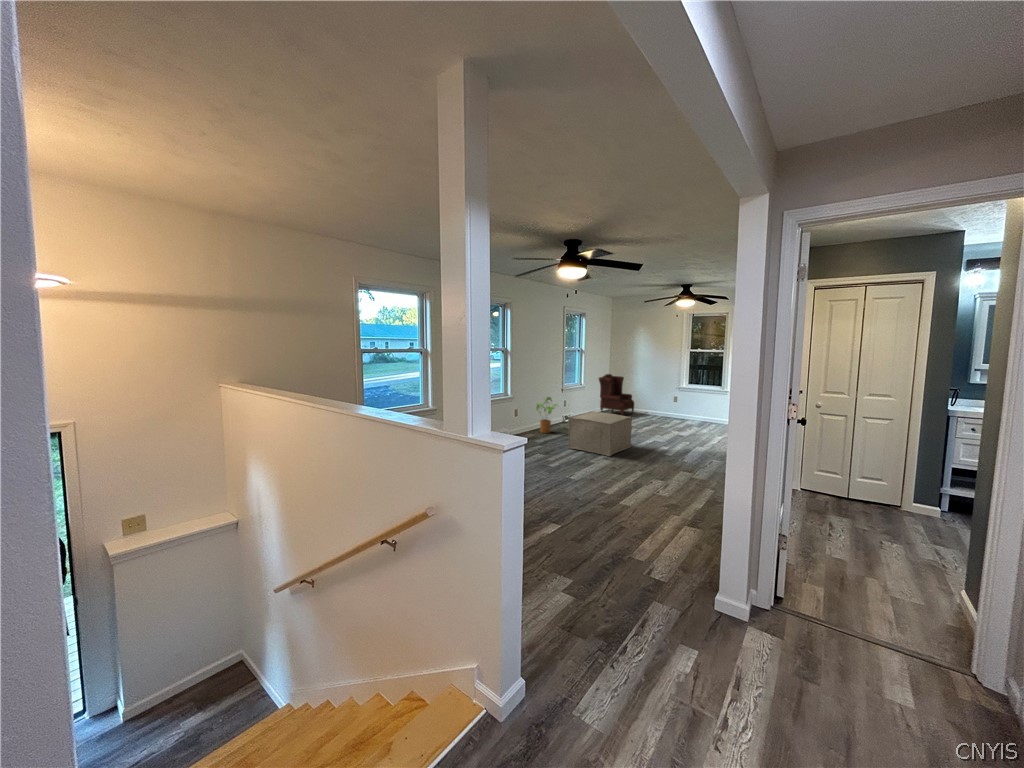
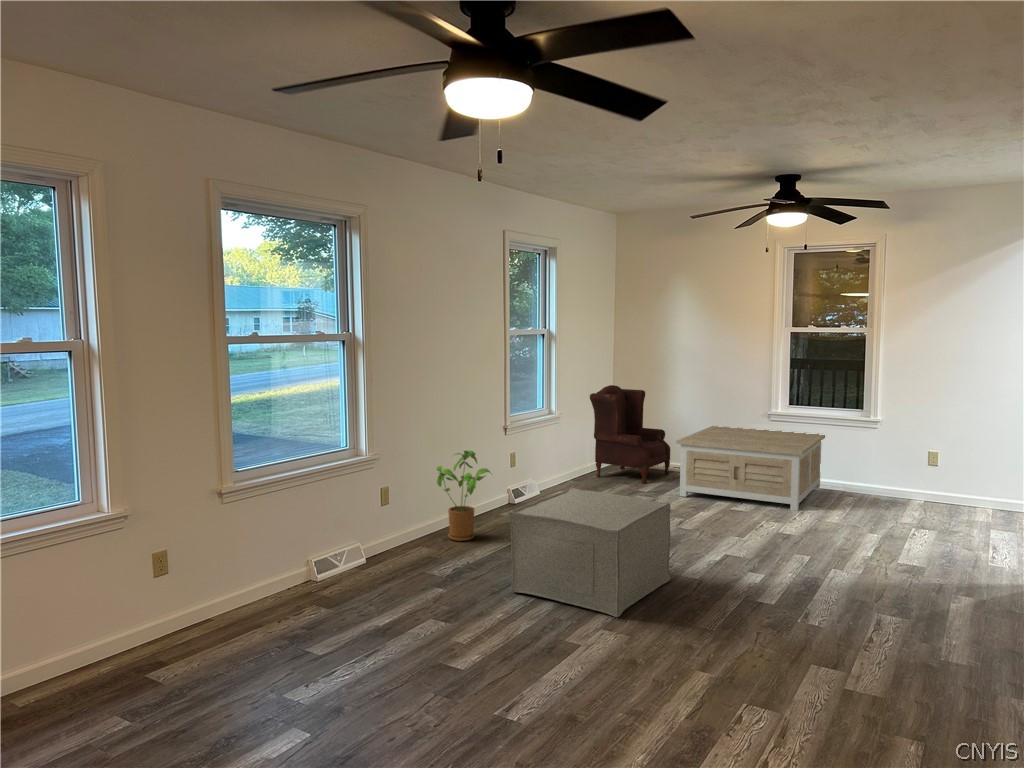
coffee table: none [637,393,705,428] -> present [676,426,825,511]

